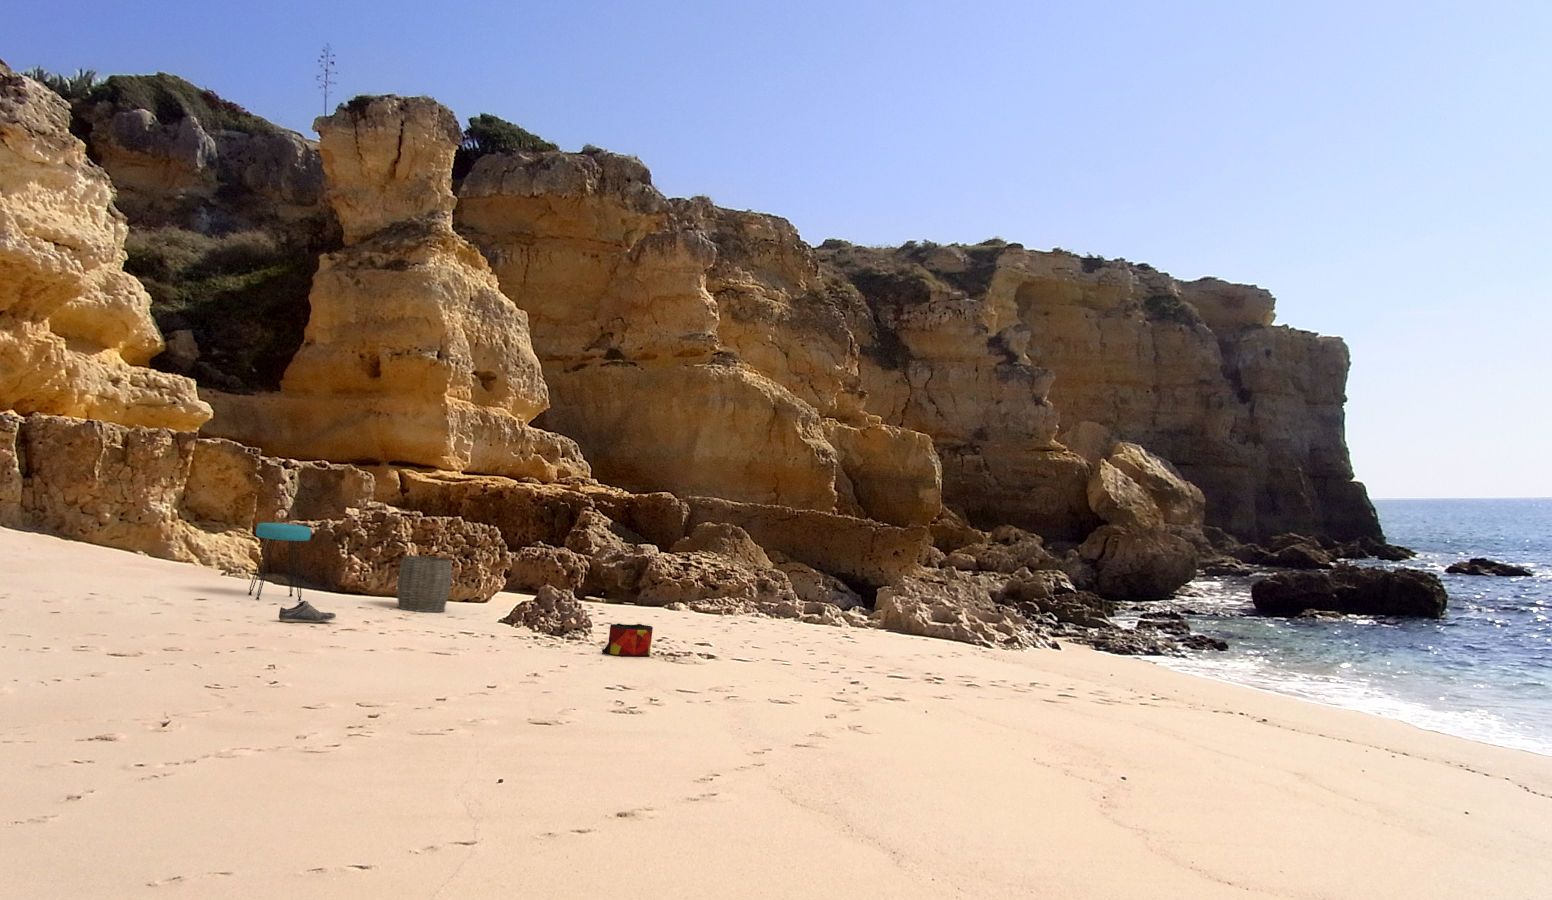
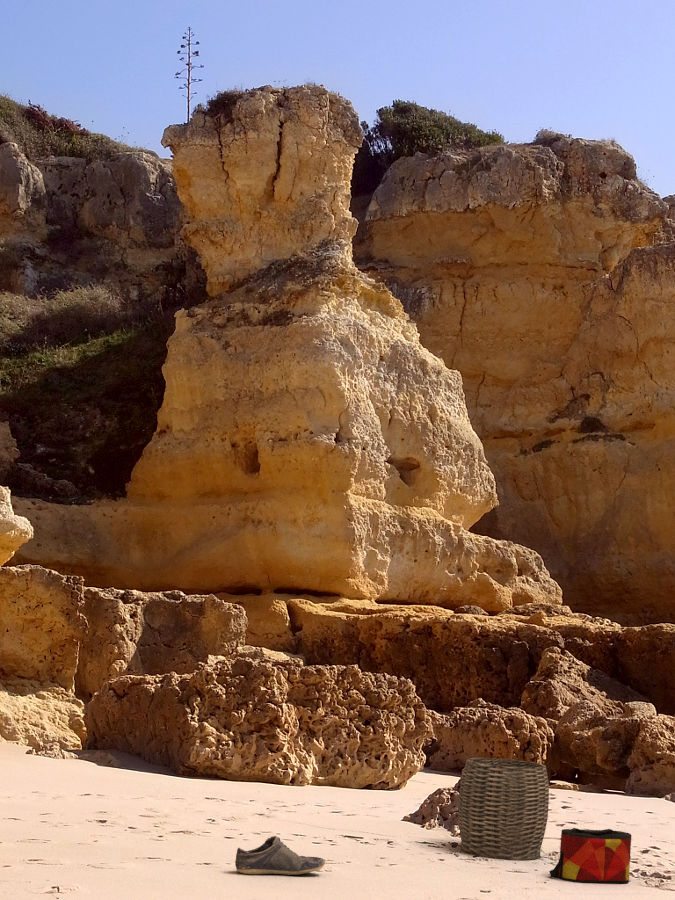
stool: present [248,523,311,601] -> none [56,676,135,789]
woven basket: present [397,555,452,612] -> present [458,758,549,860]
shoe: present [279,601,336,623] -> present [235,836,325,875]

